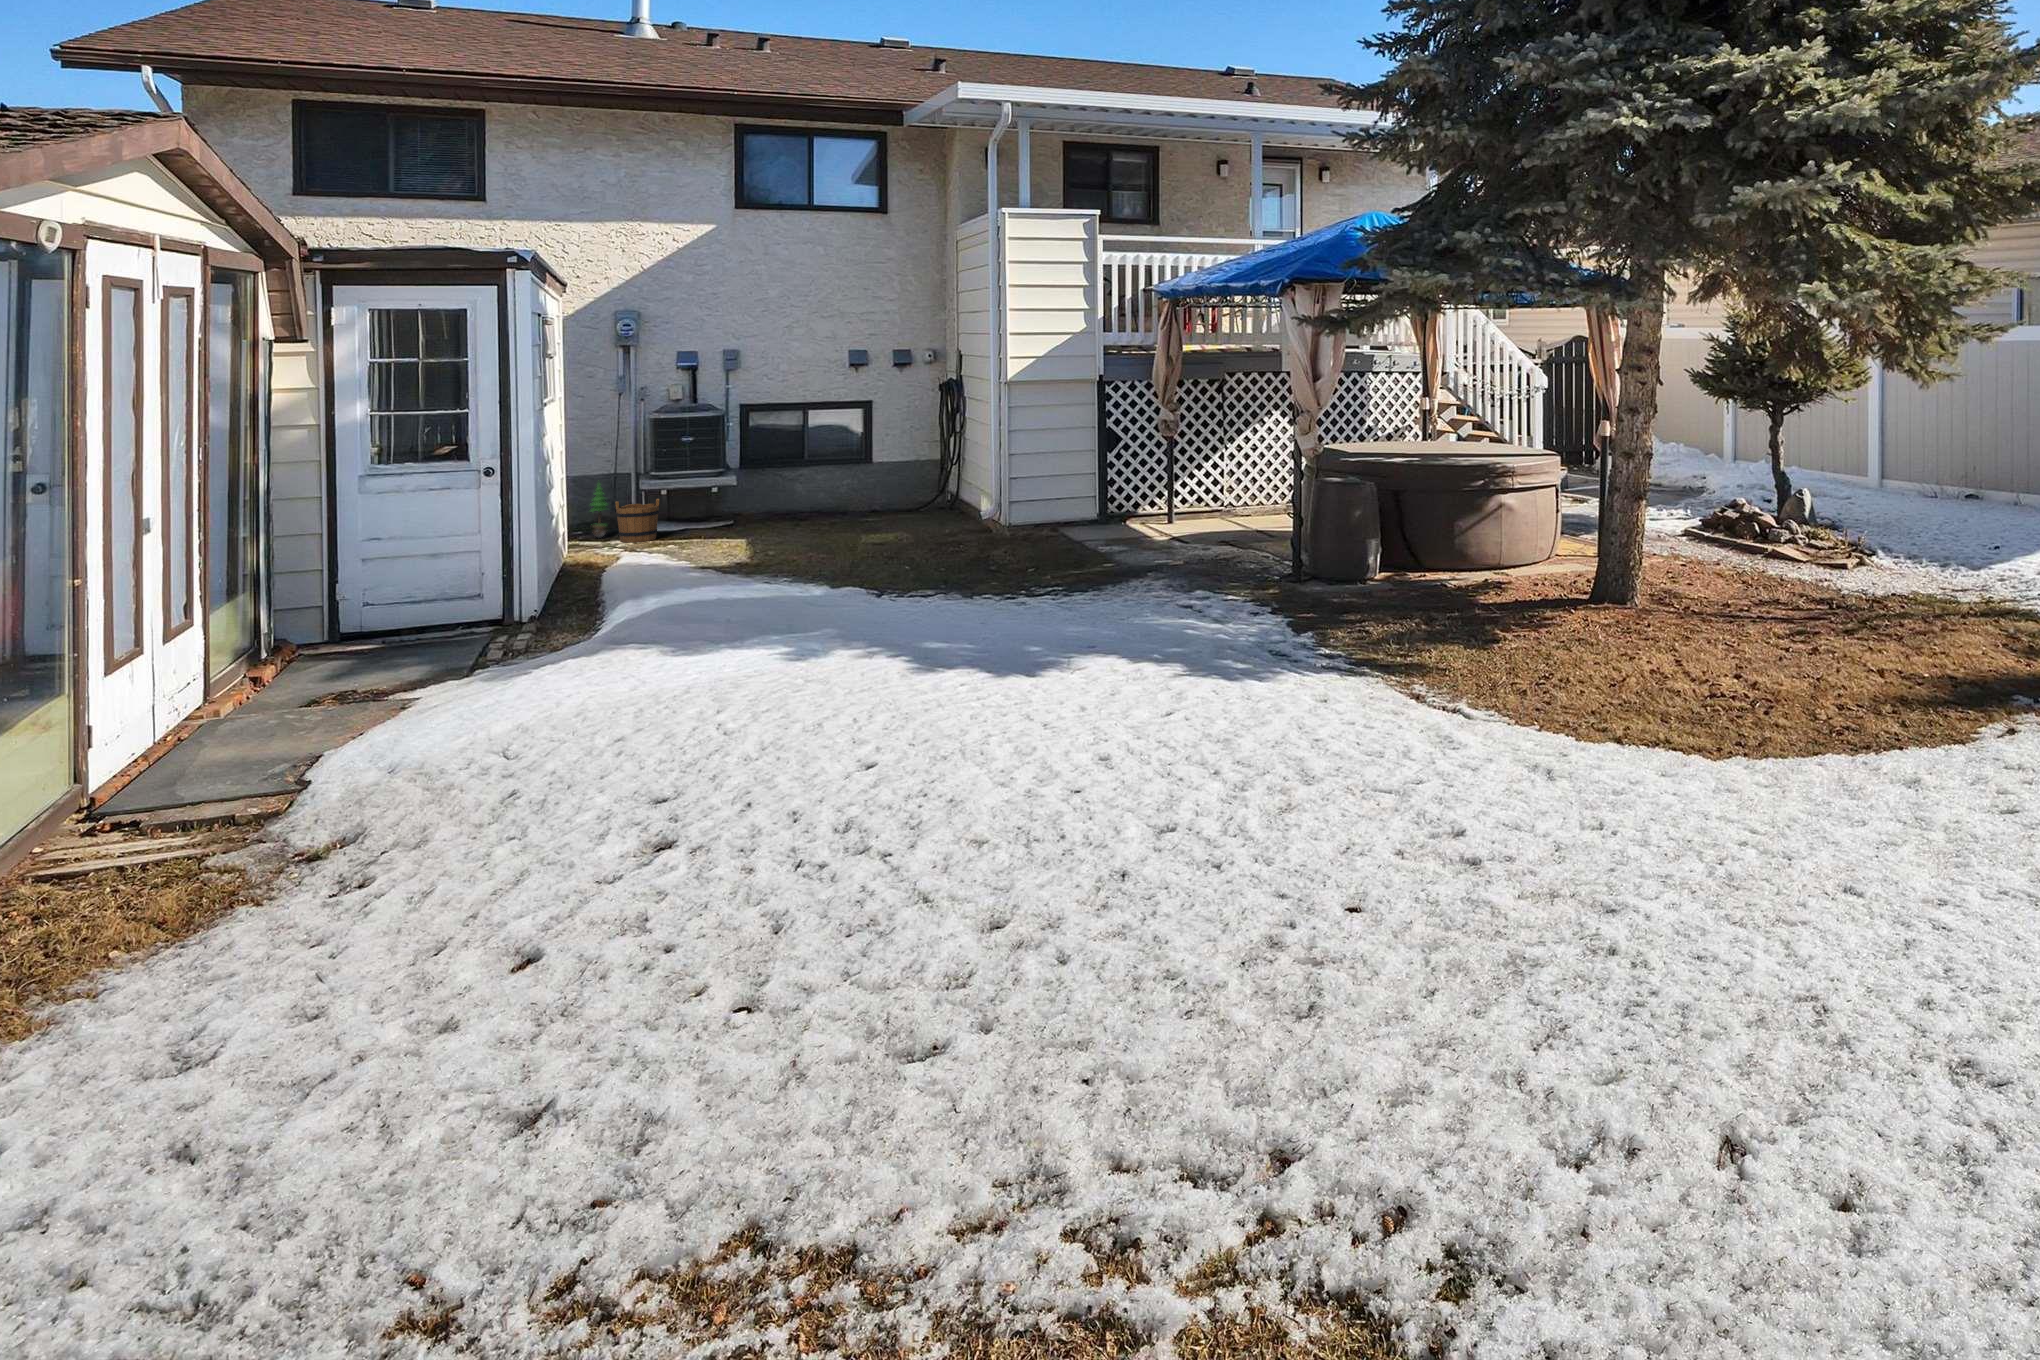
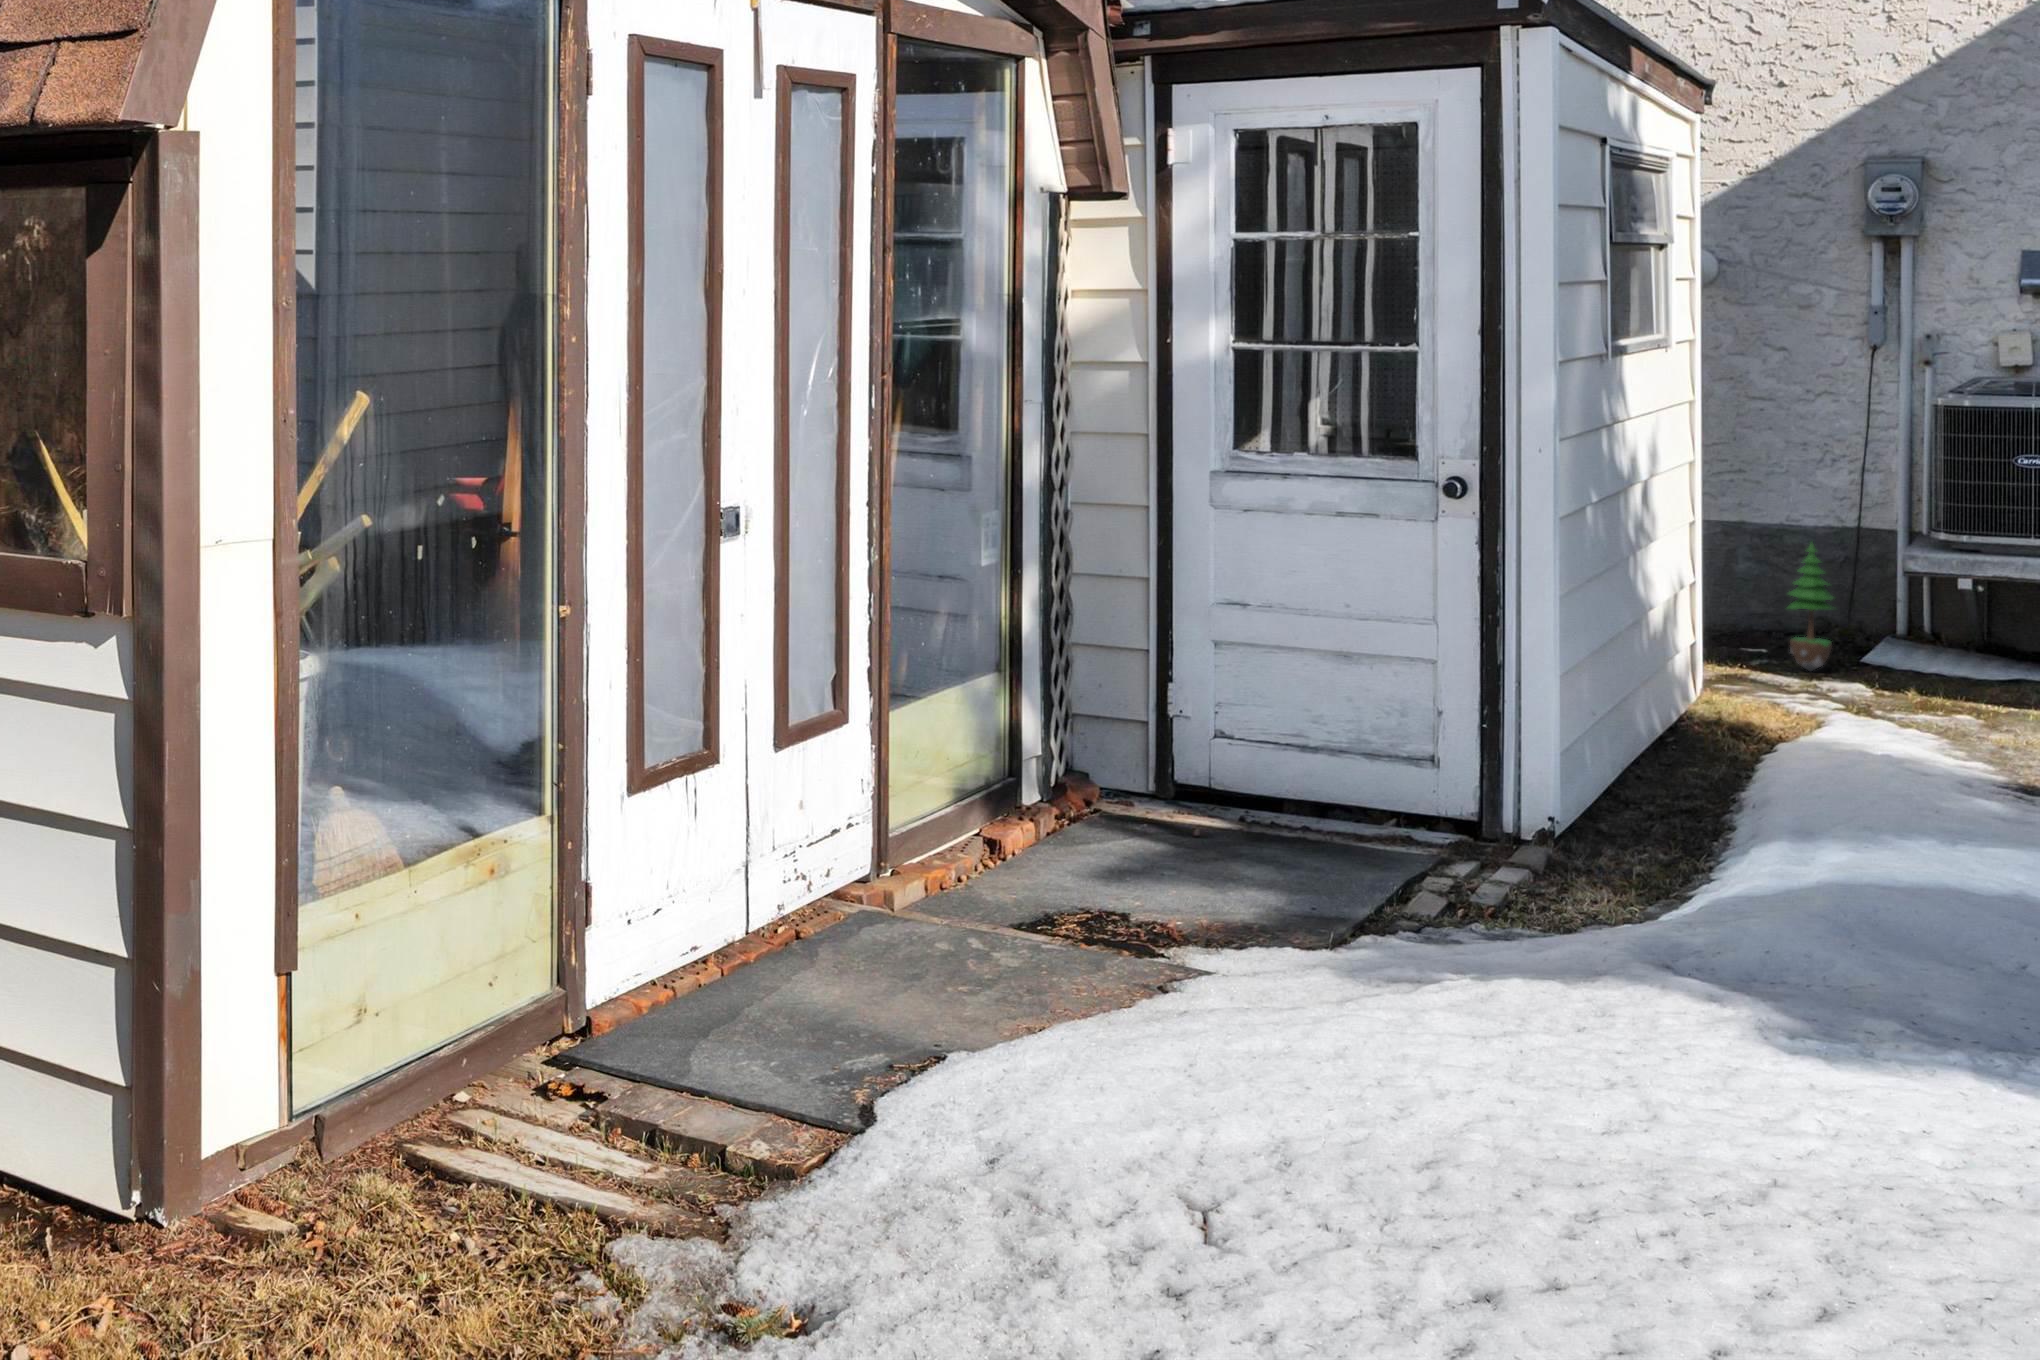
bucket: present [614,499,660,542] -> none [1842,593,1956,696]

